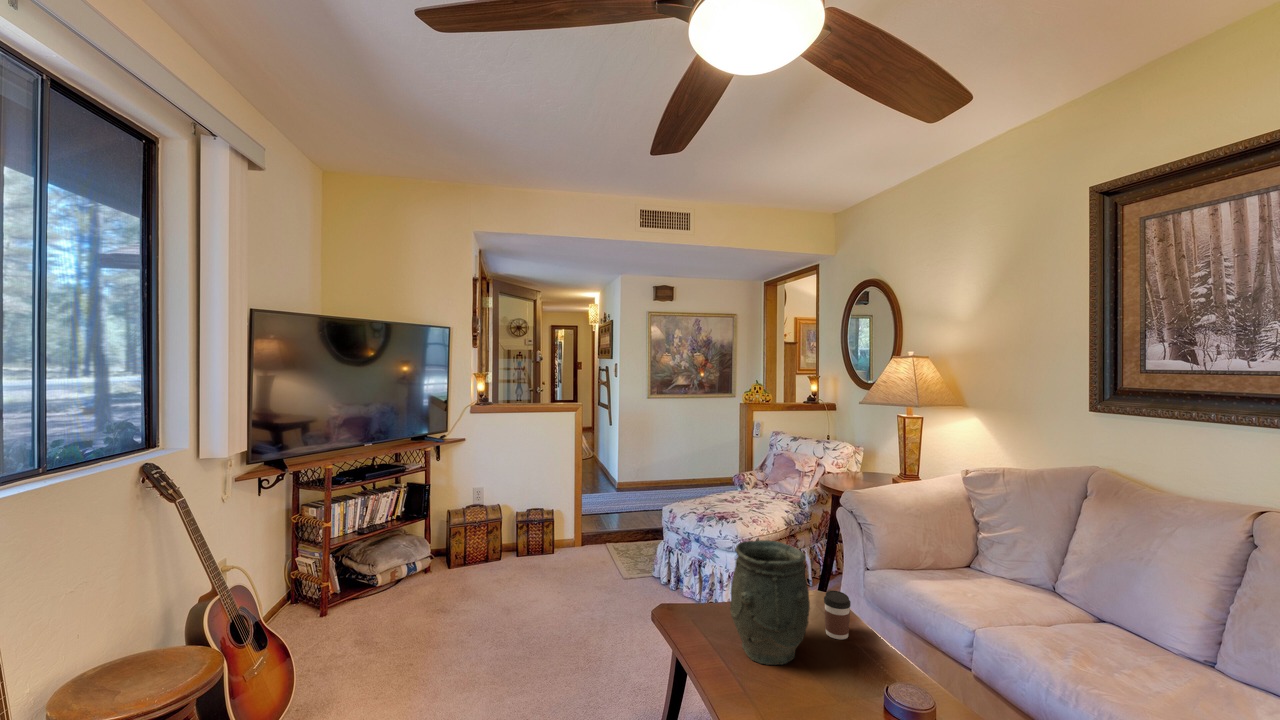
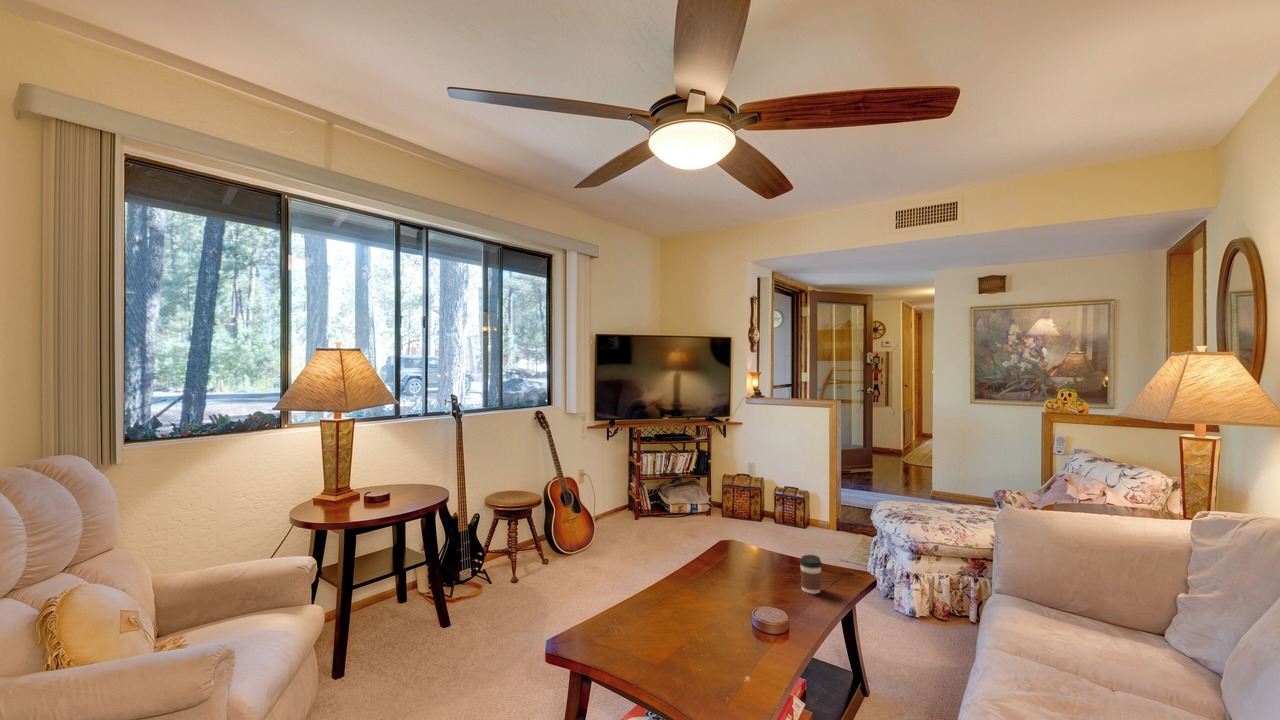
vase: present [730,540,810,665] -> none [713,496,774,584]

